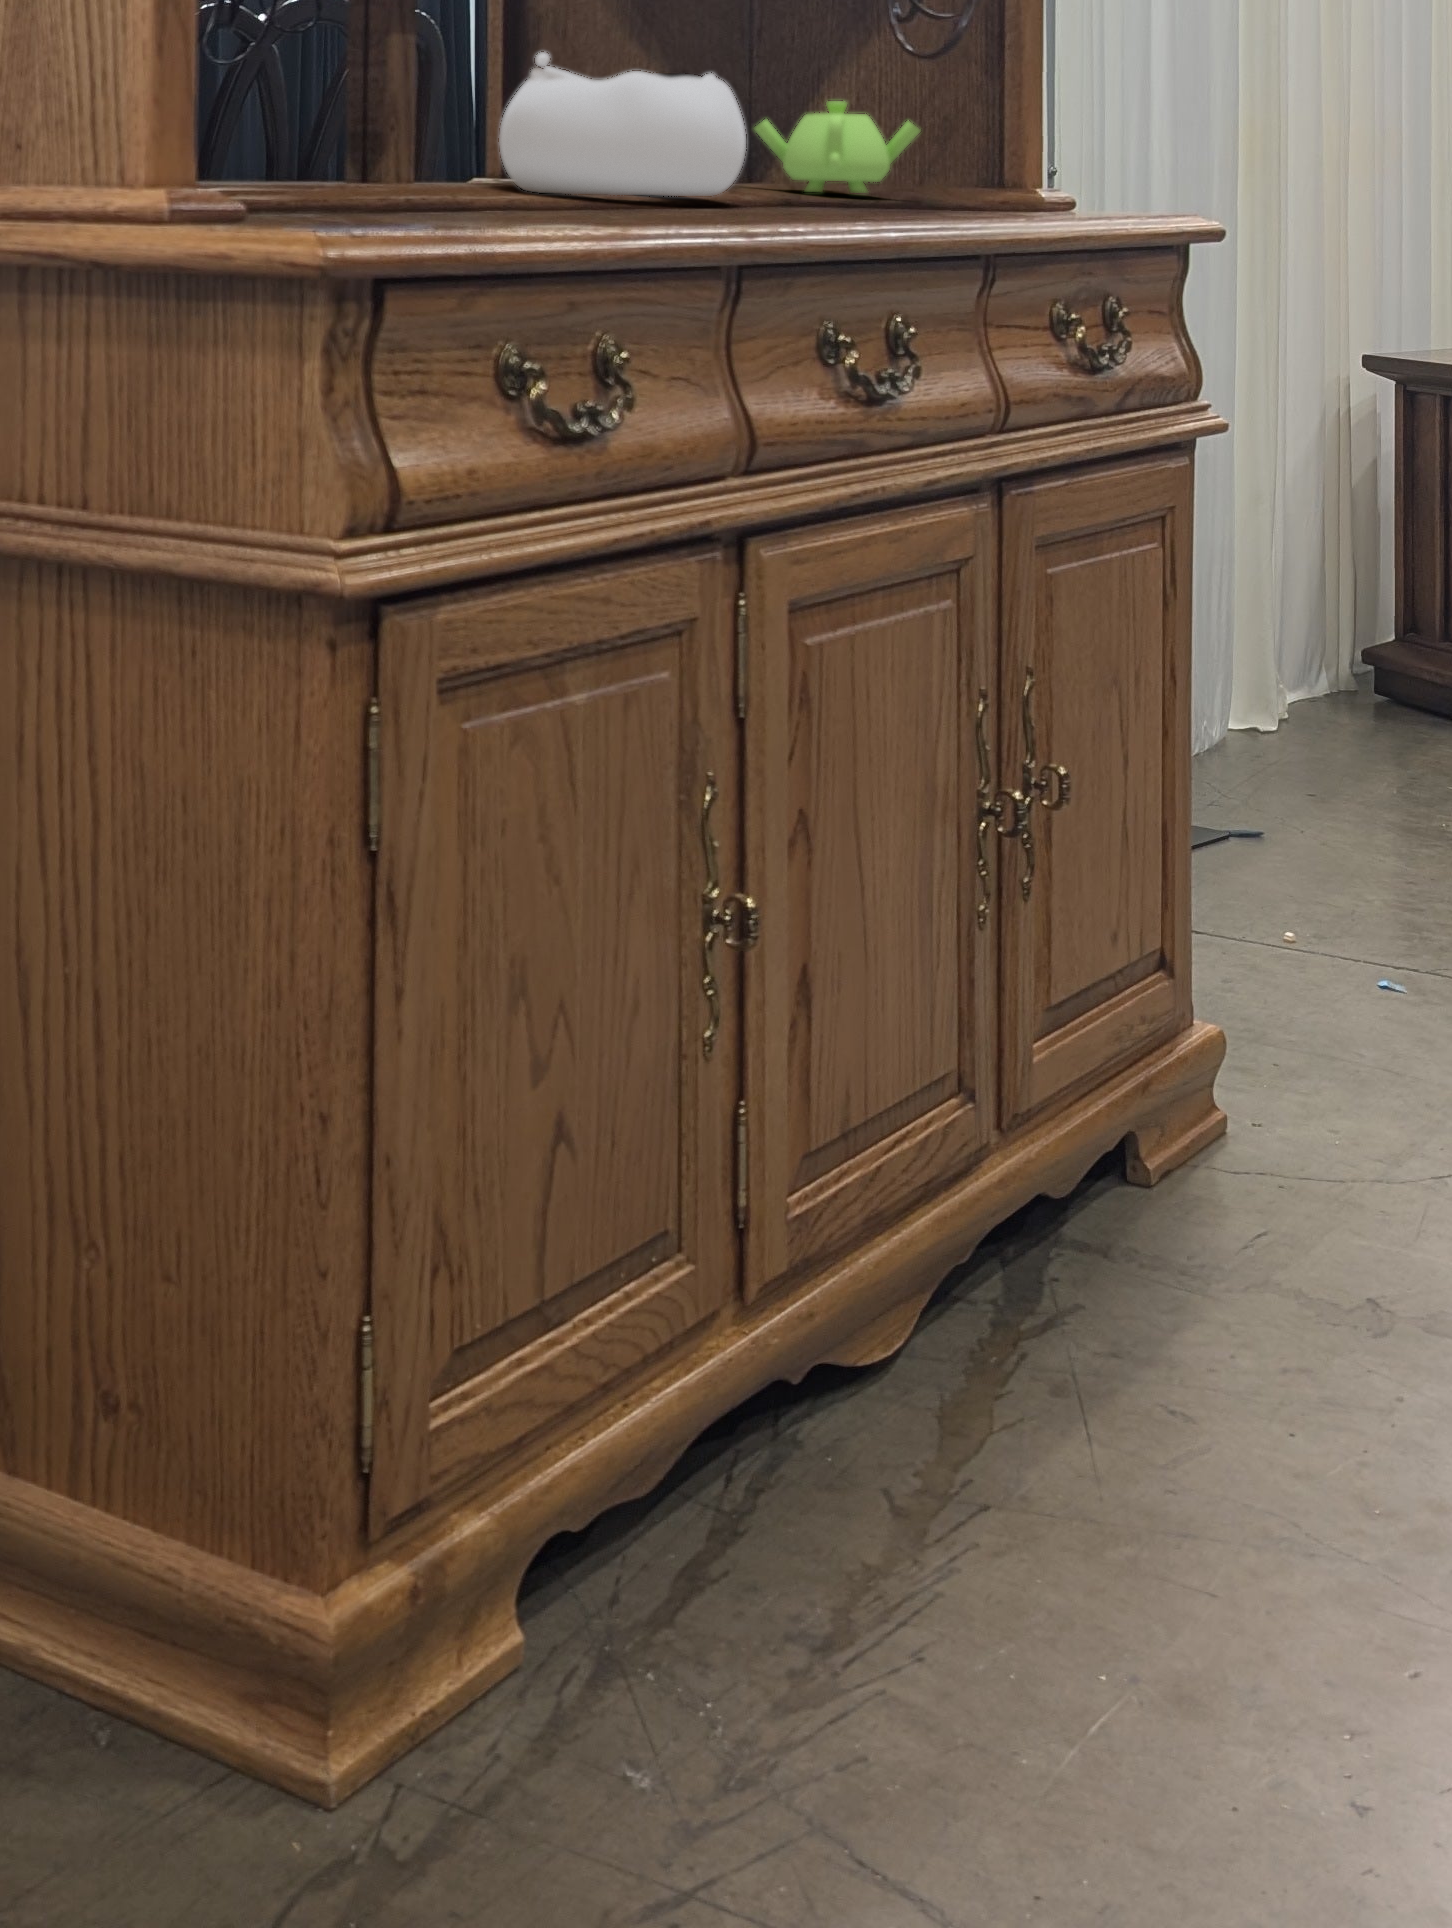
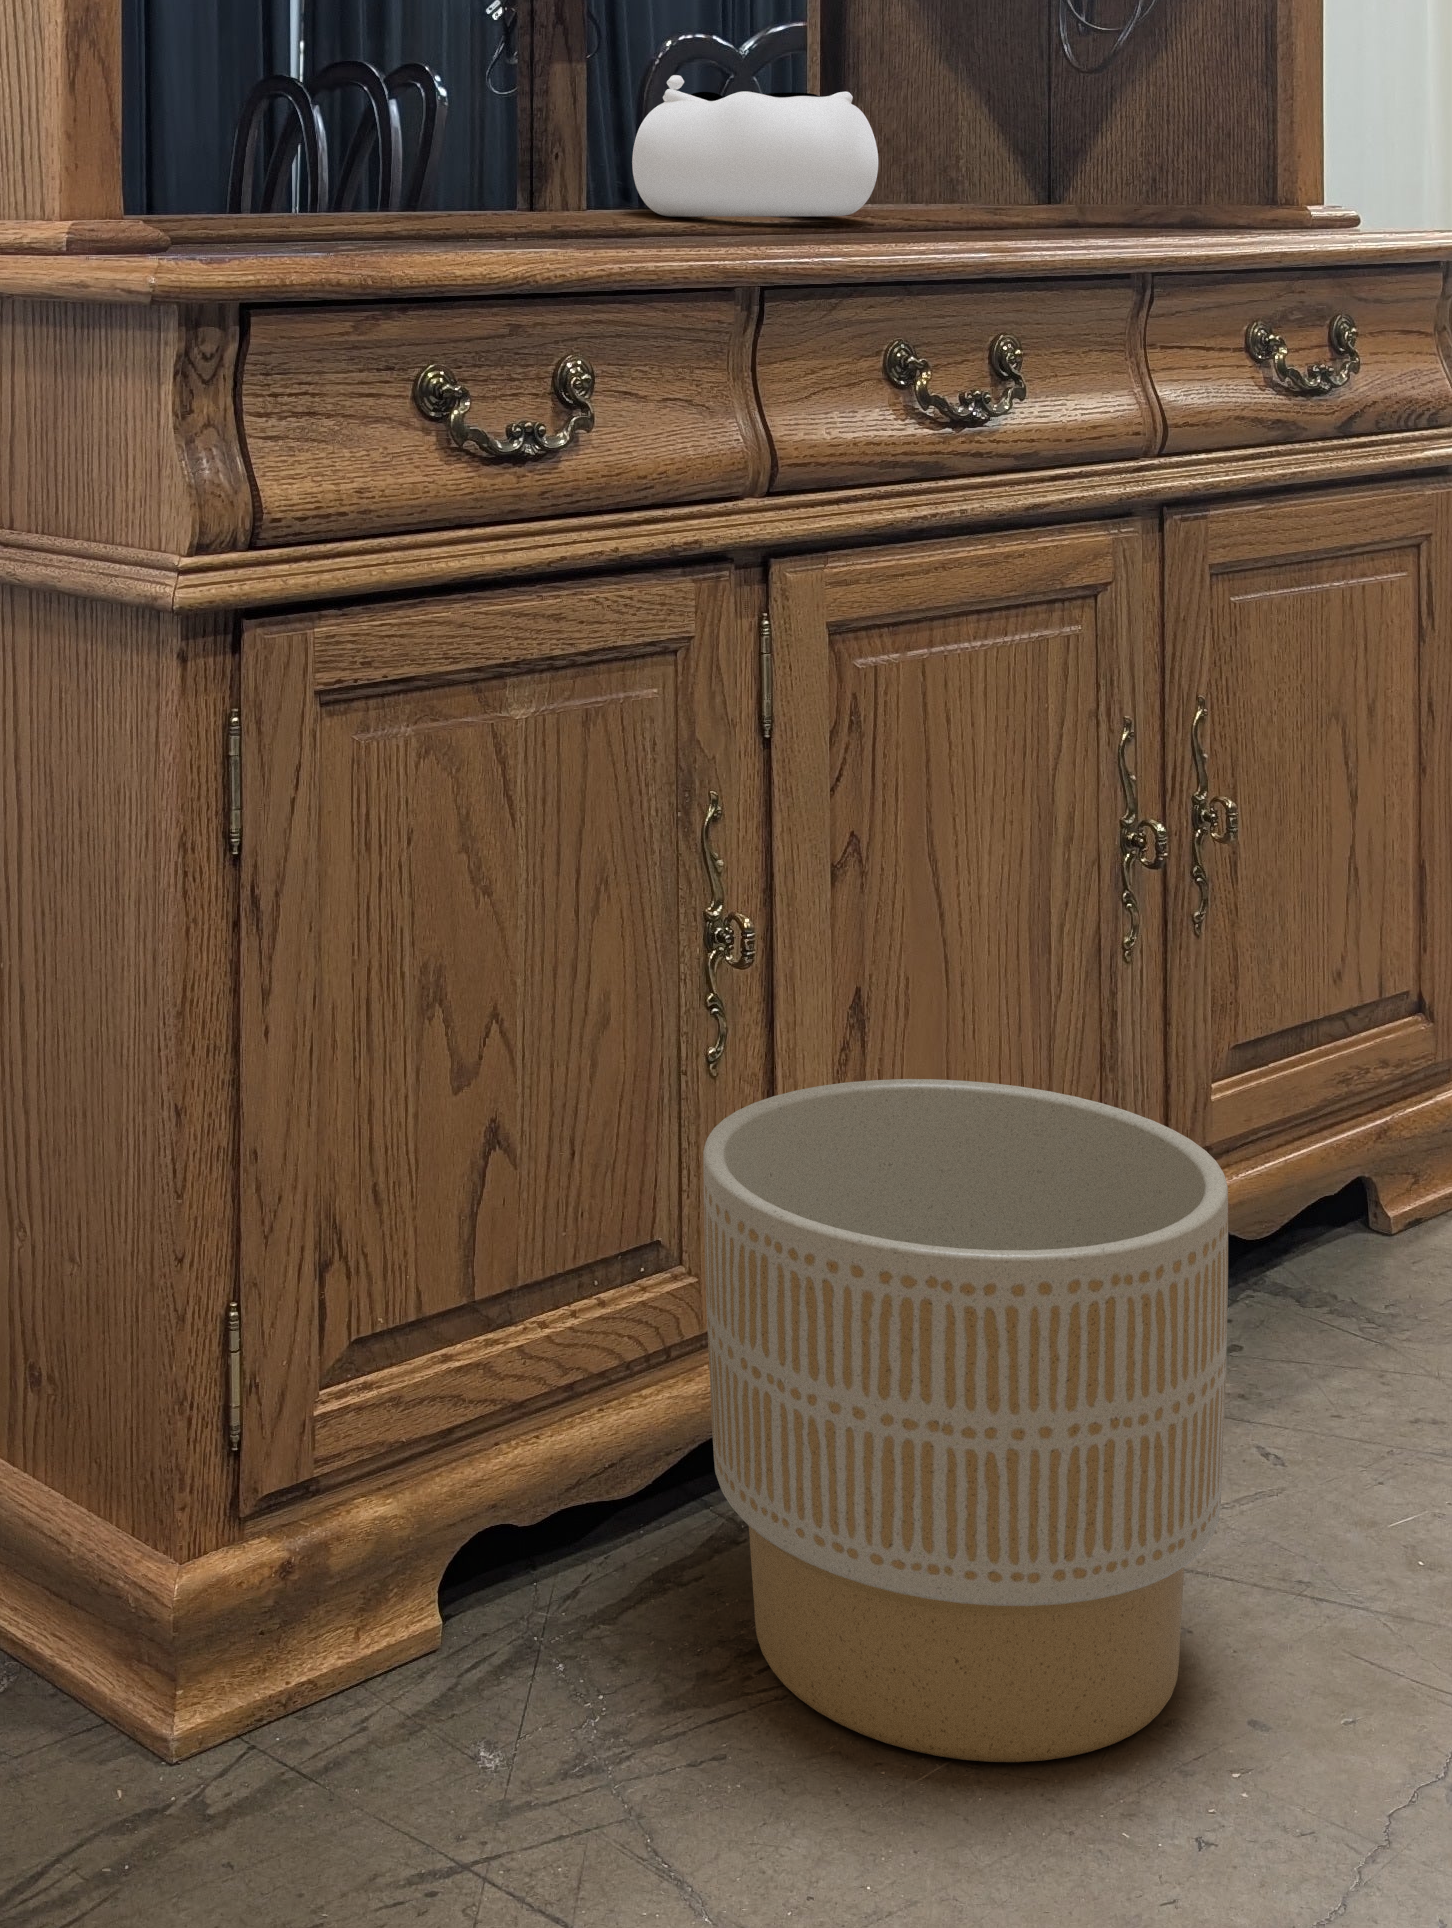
teapot: present [755,101,920,193] -> none [968,116,1136,210]
planter: none [755,1054,1289,1733] -> present [703,1079,1228,1762]

